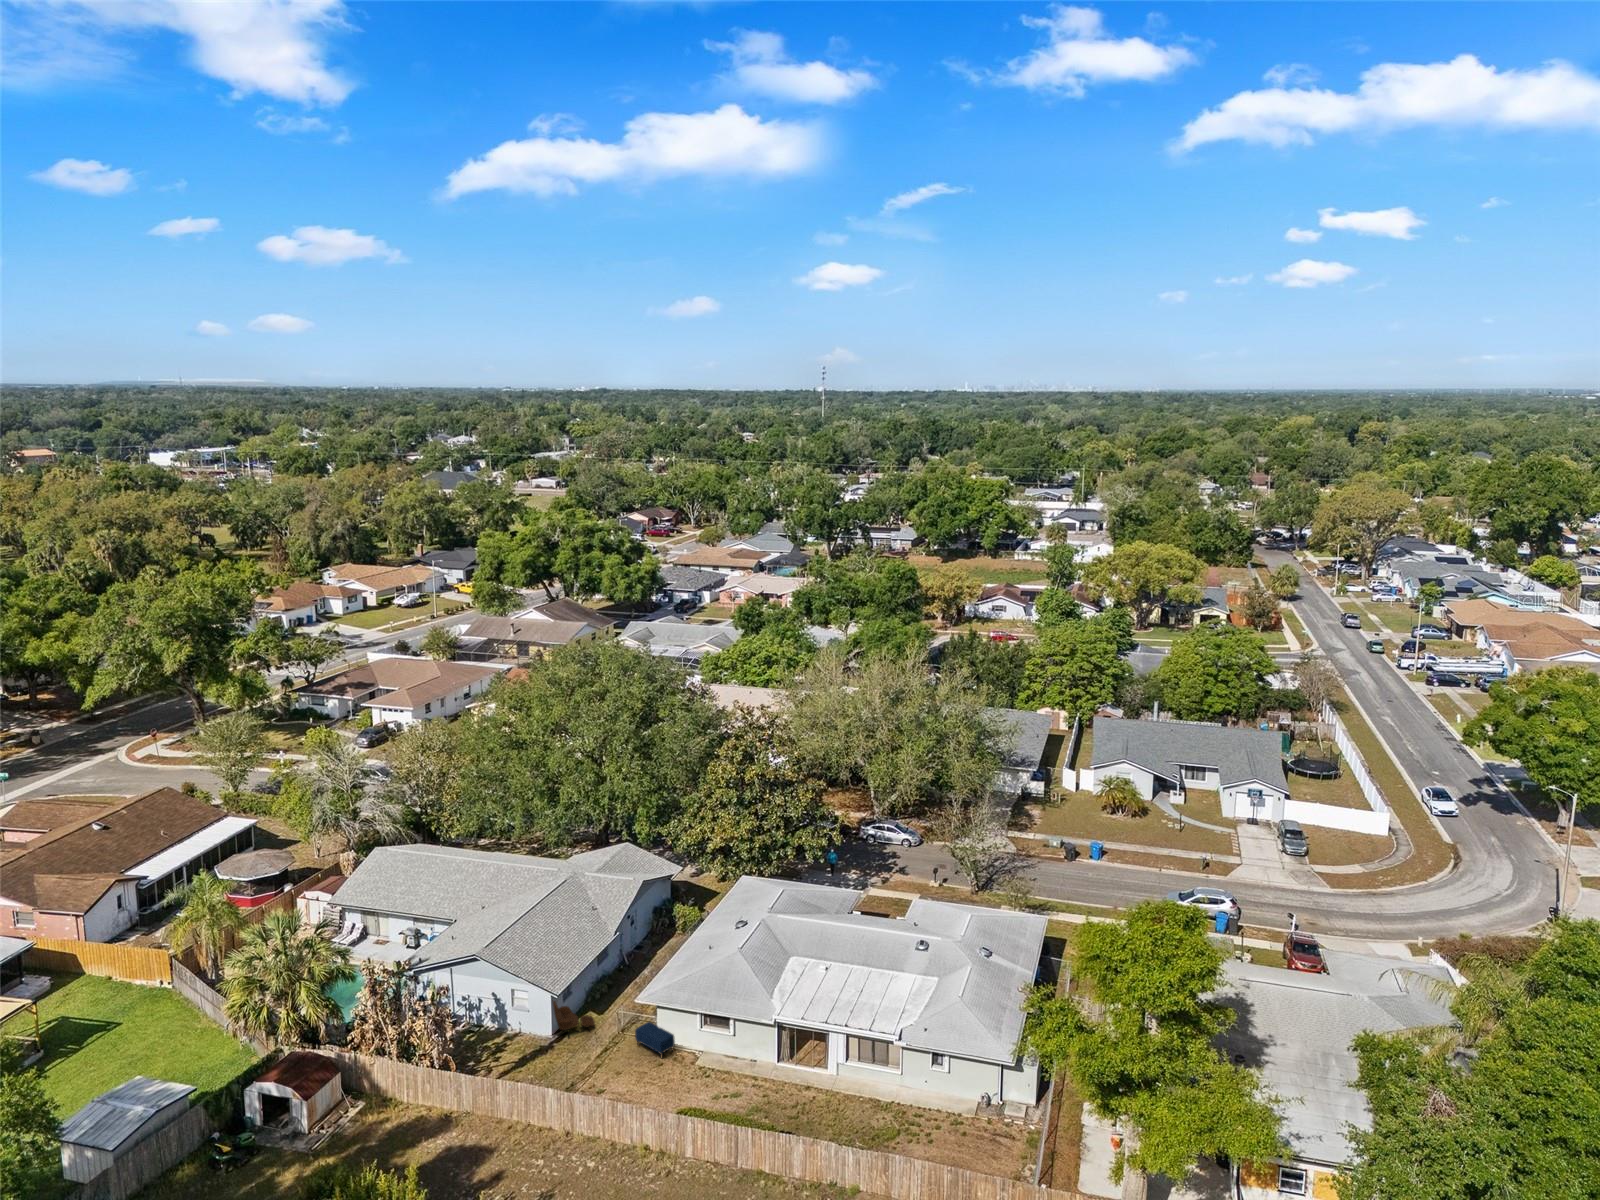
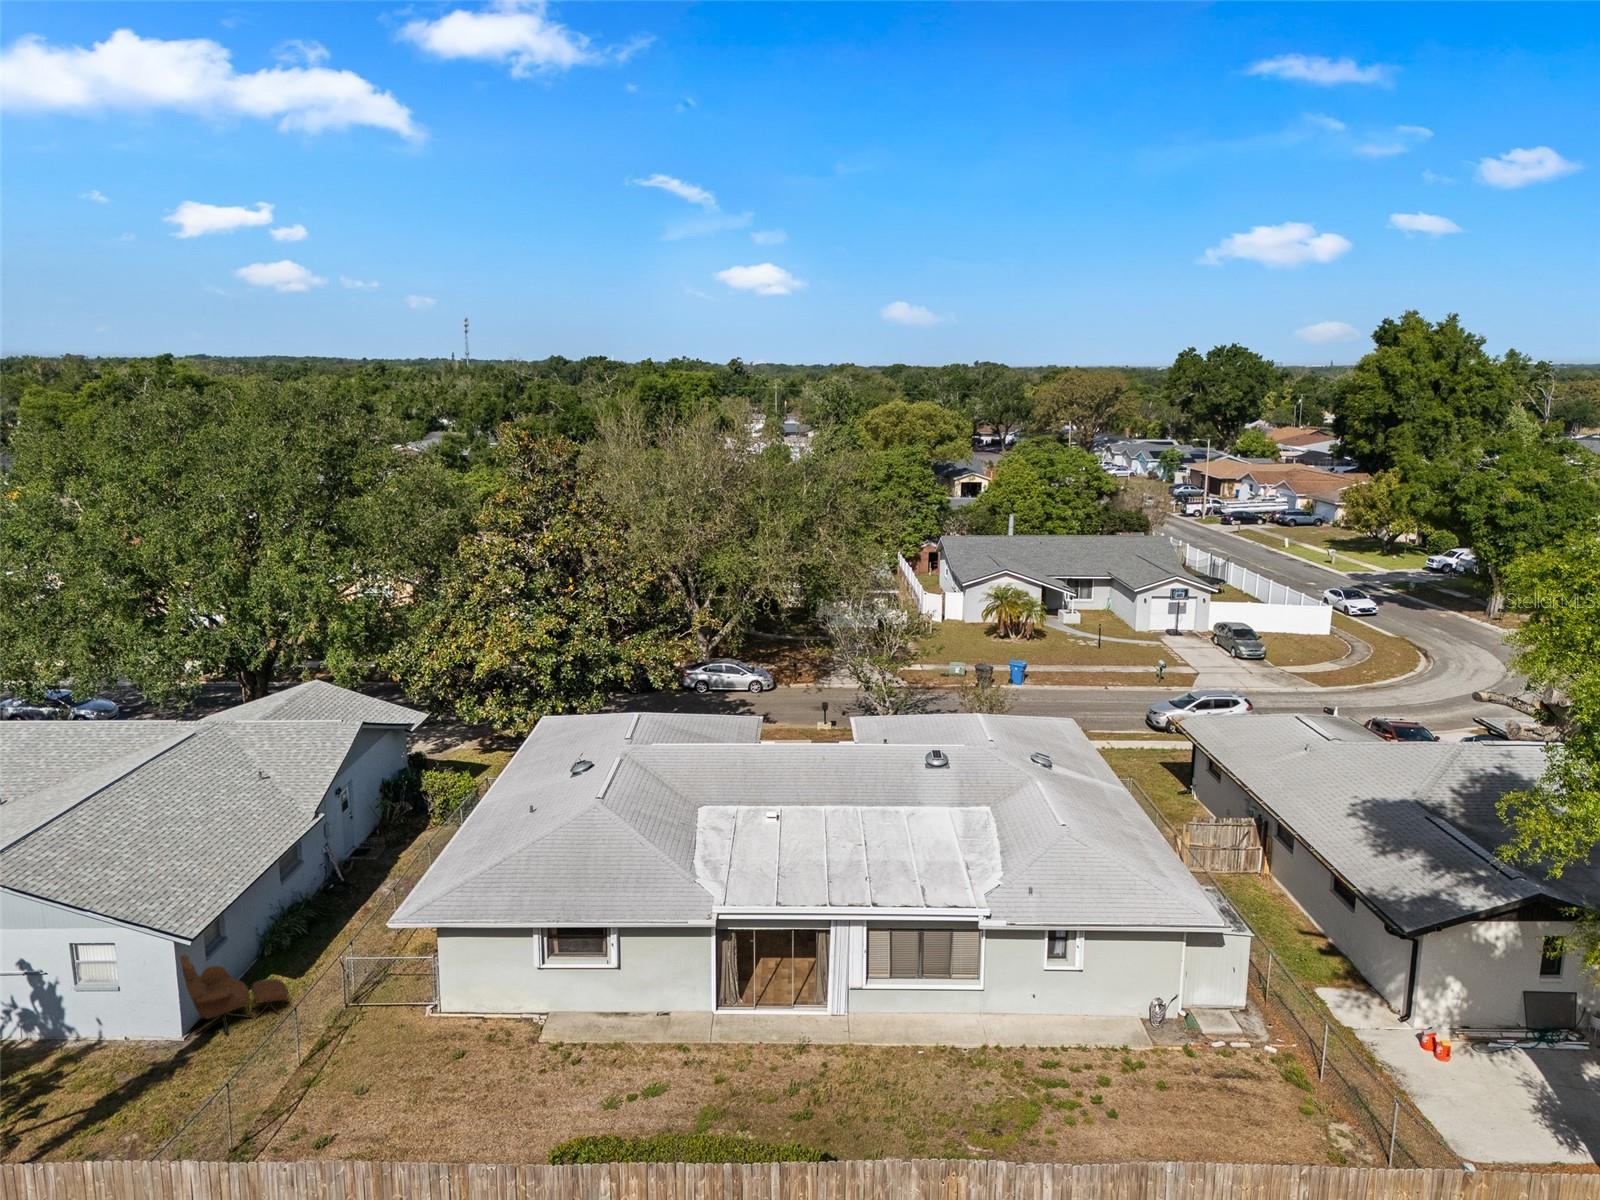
bench: present [635,1022,675,1057] -> none [390,969,486,1042]

